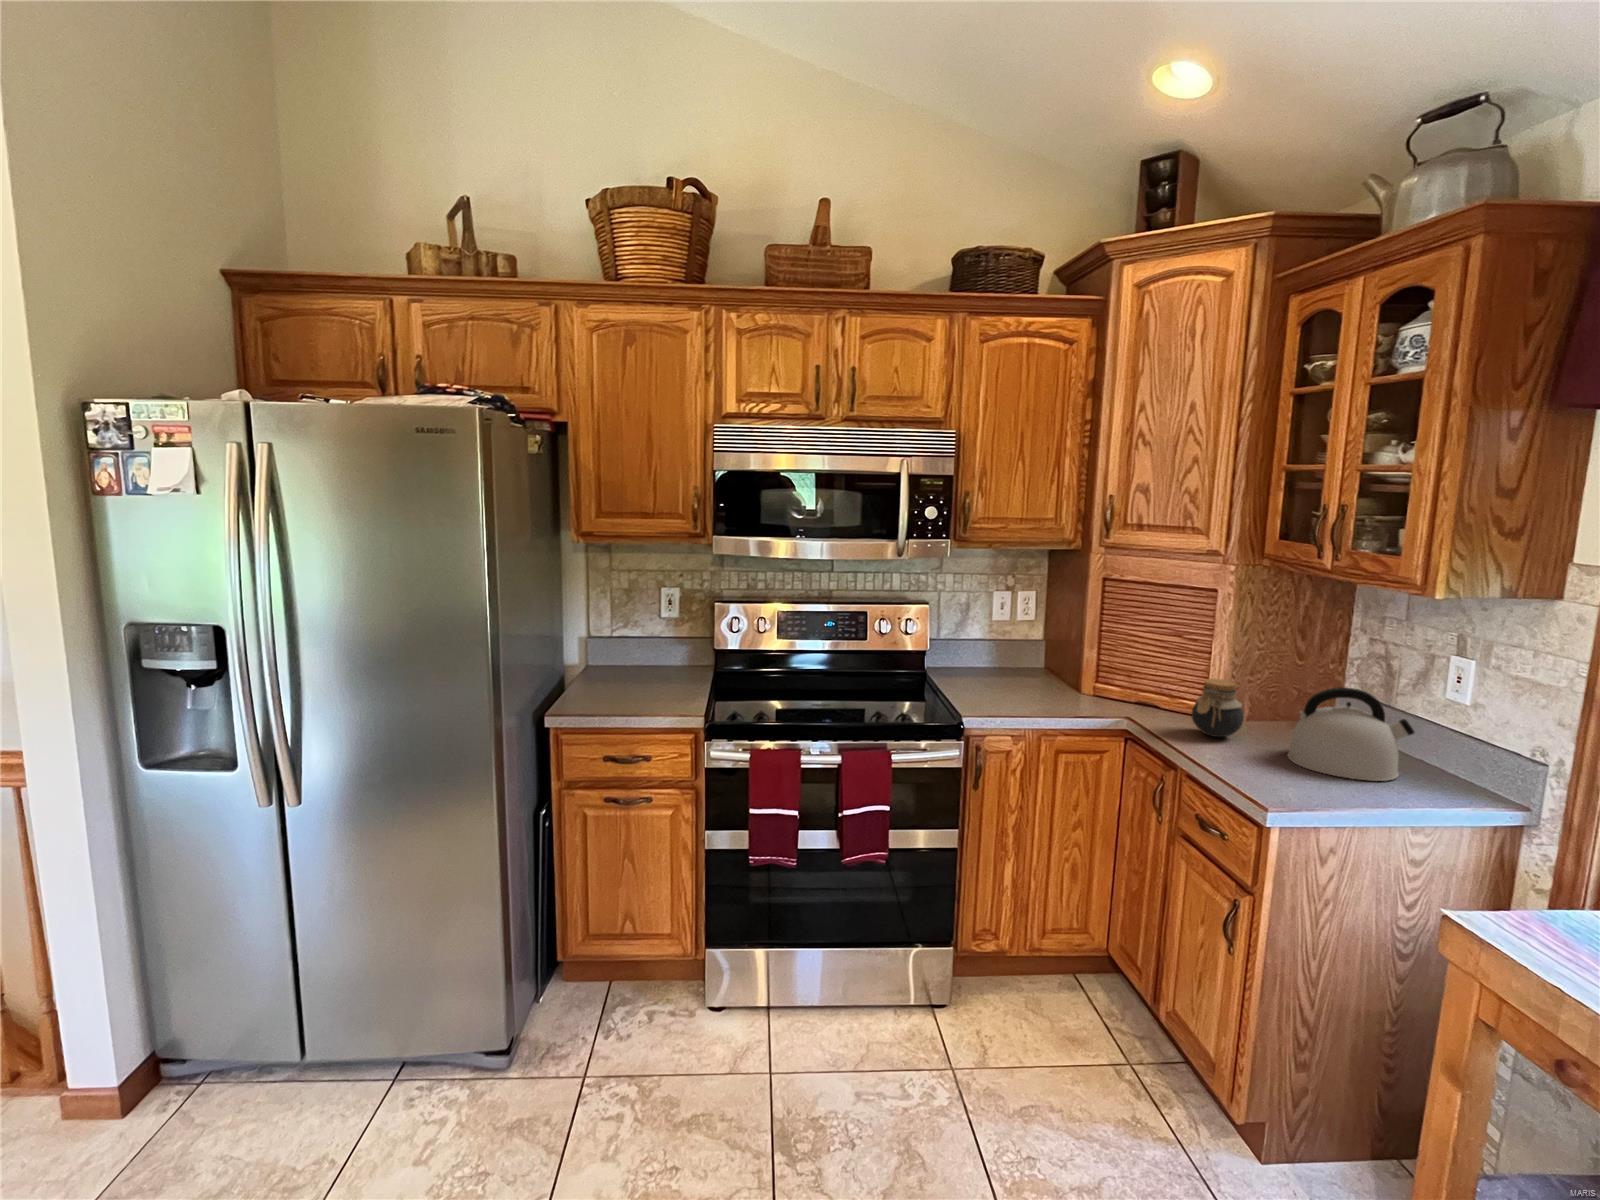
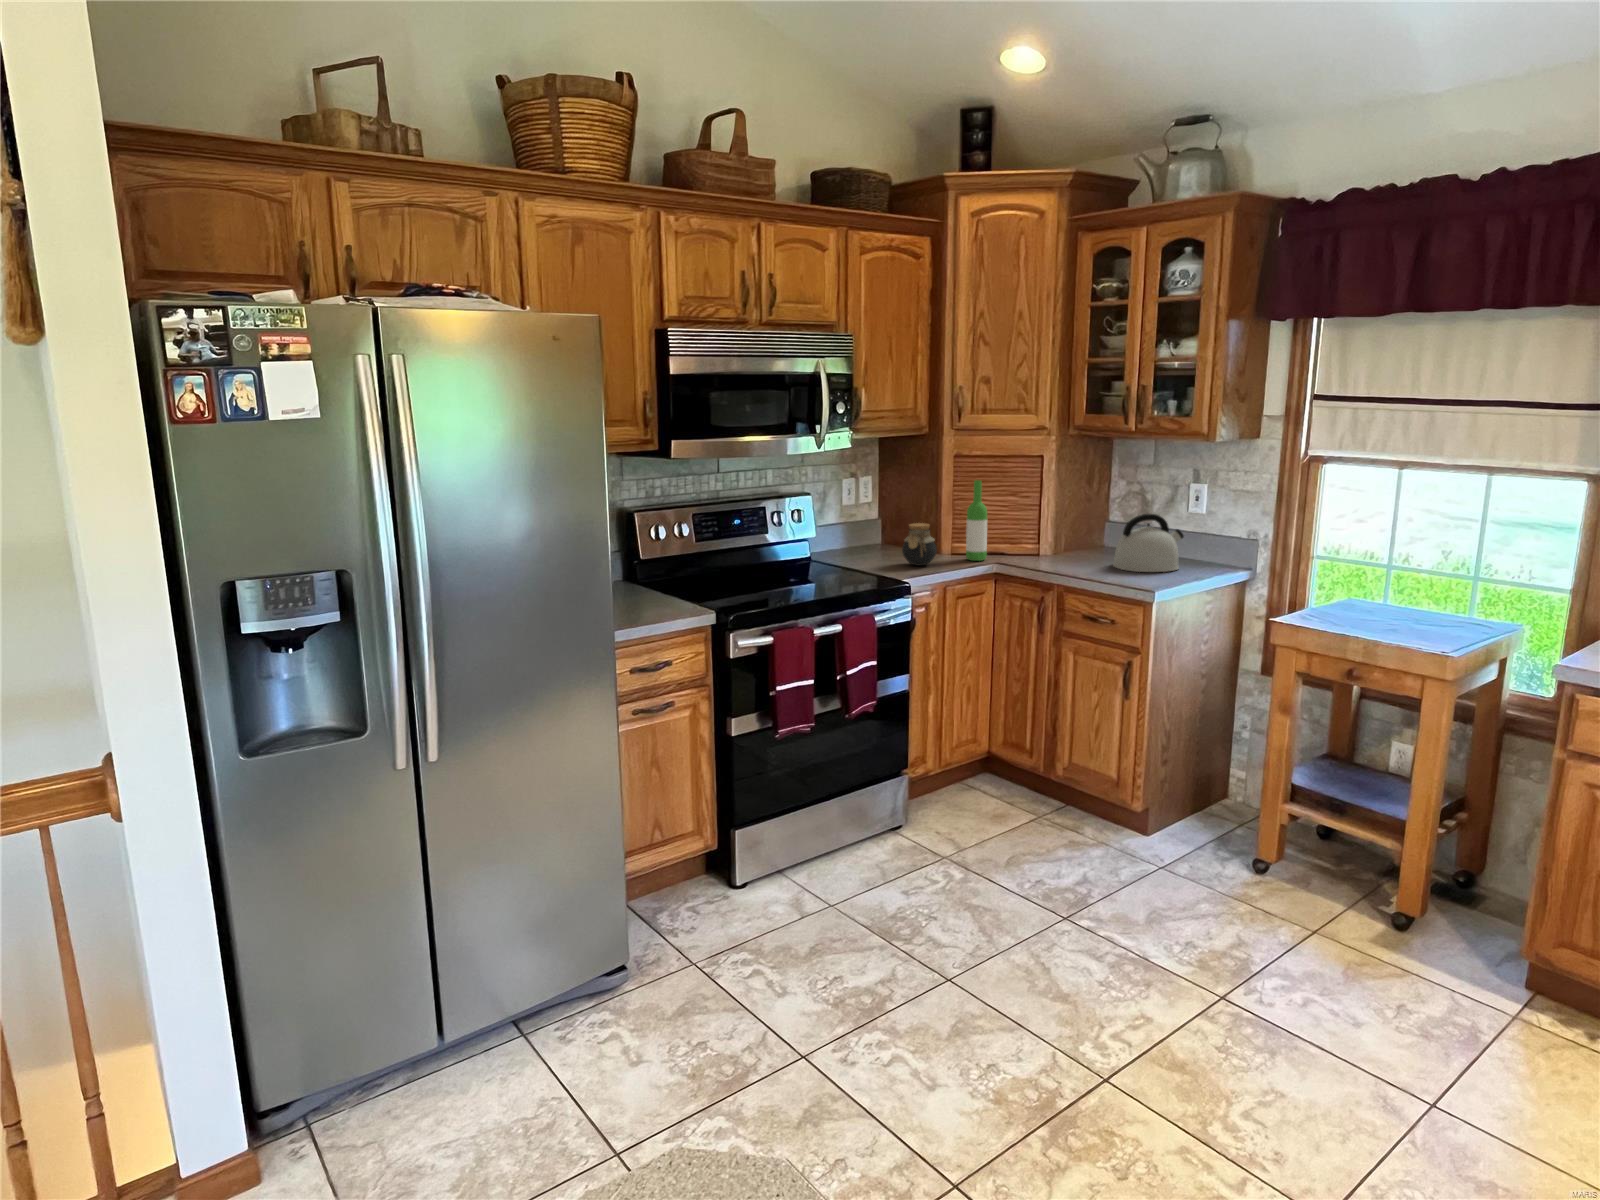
wine bottle: none [1096,610,1126,709] -> present [966,480,987,561]
jar: present [1192,679,1243,737] -> present [902,523,937,566]

